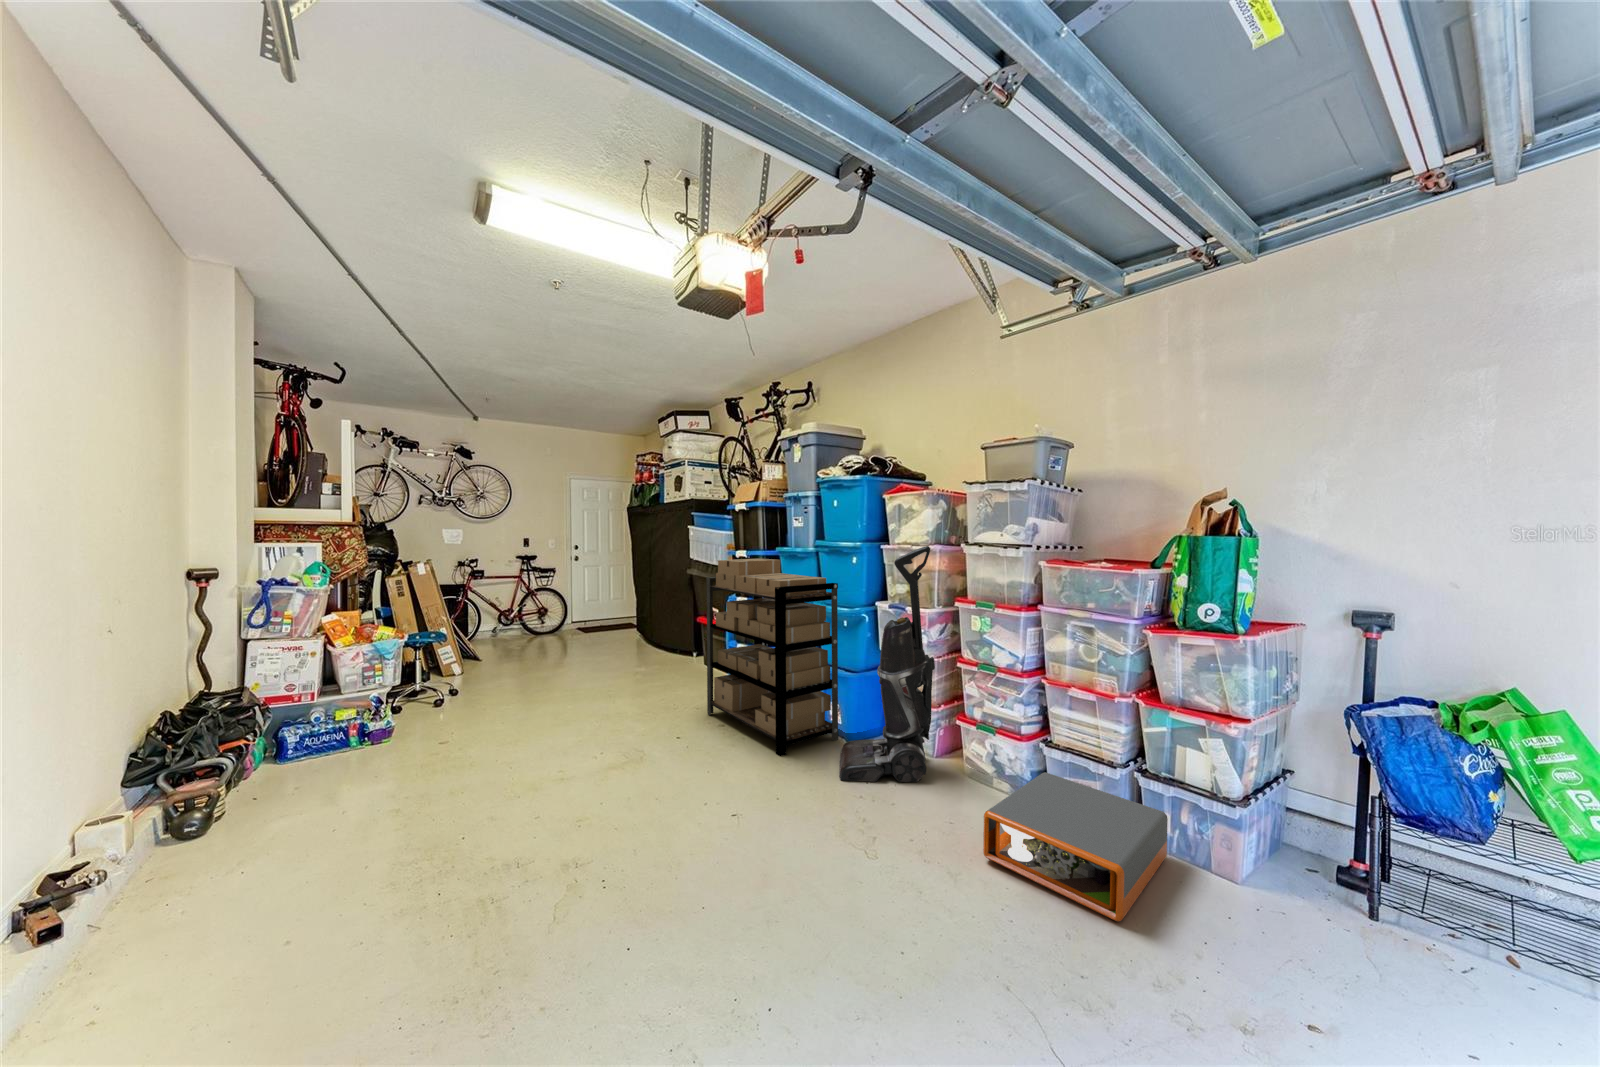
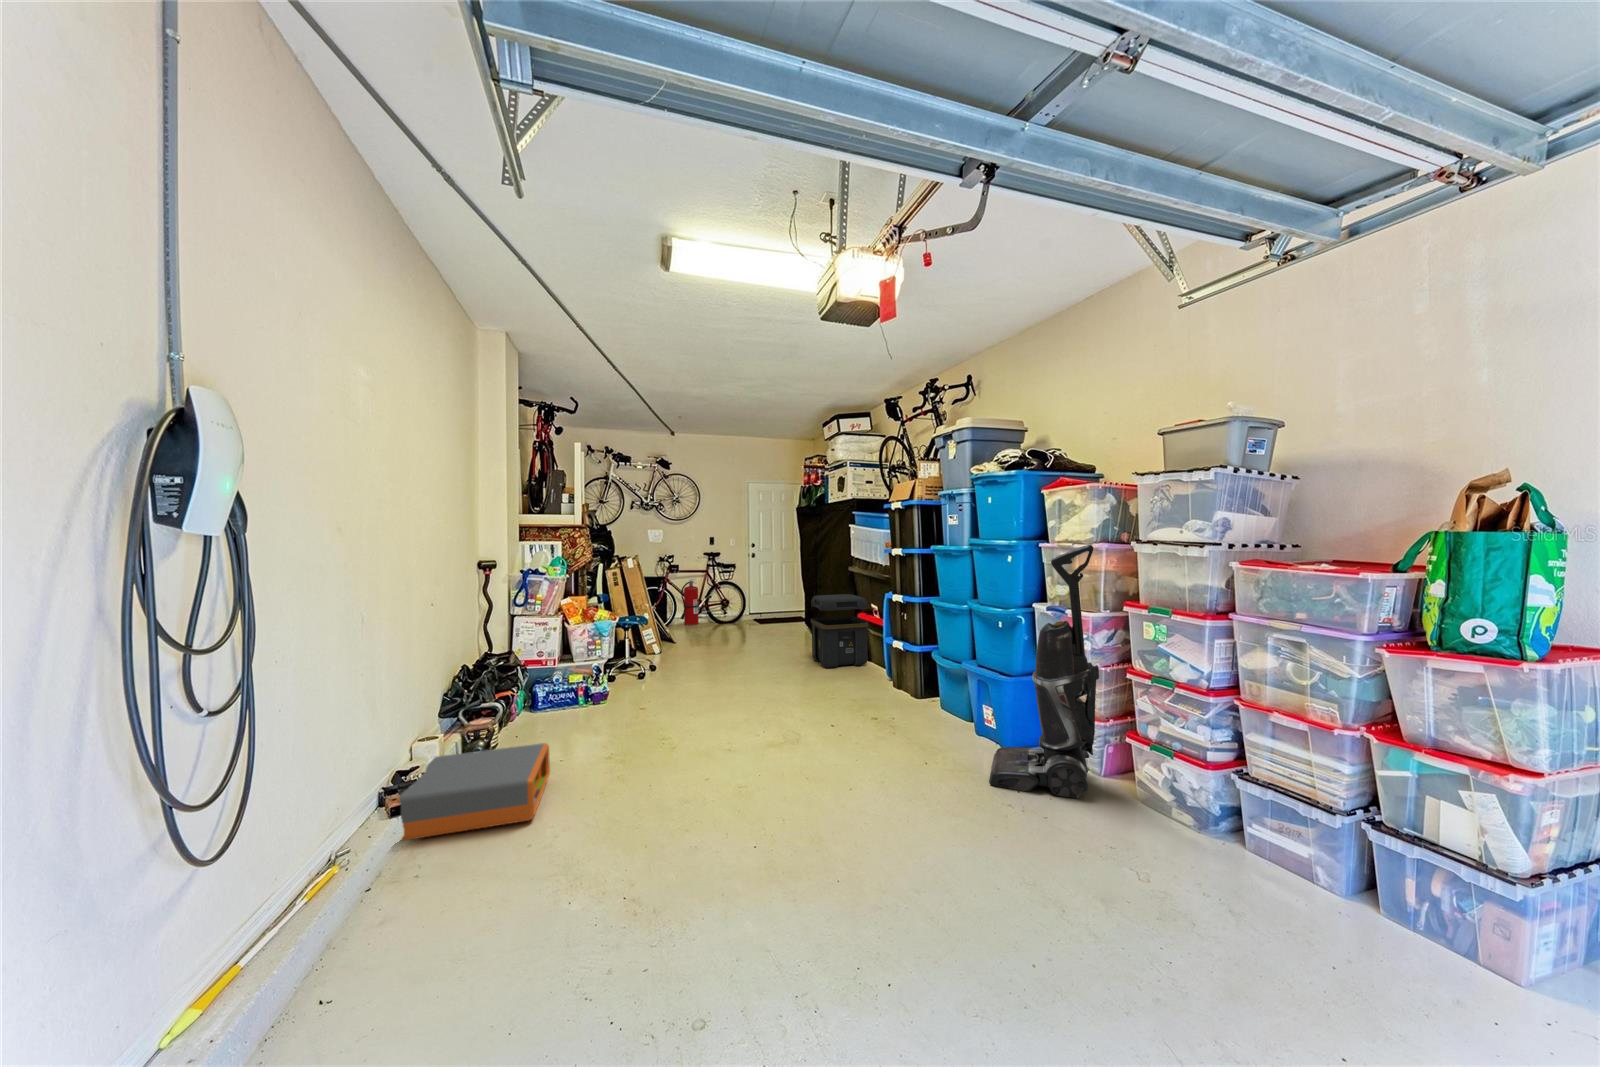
shelving unit: present [706,559,838,756] -> none [861,557,993,755]
fire extinguisher: none [485,585,509,639] -> present [681,579,699,625]
toolbox: none [647,598,708,676] -> present [811,594,868,668]
storage box: present [983,772,1168,921] -> present [399,743,550,841]

